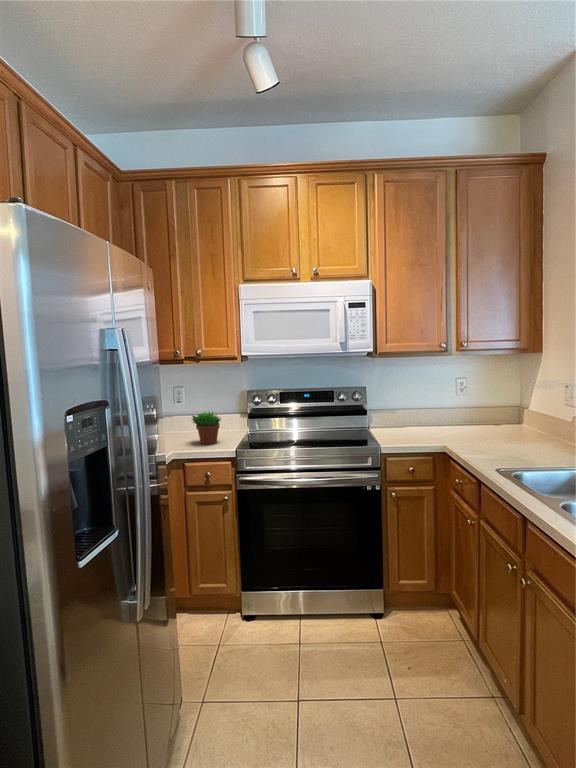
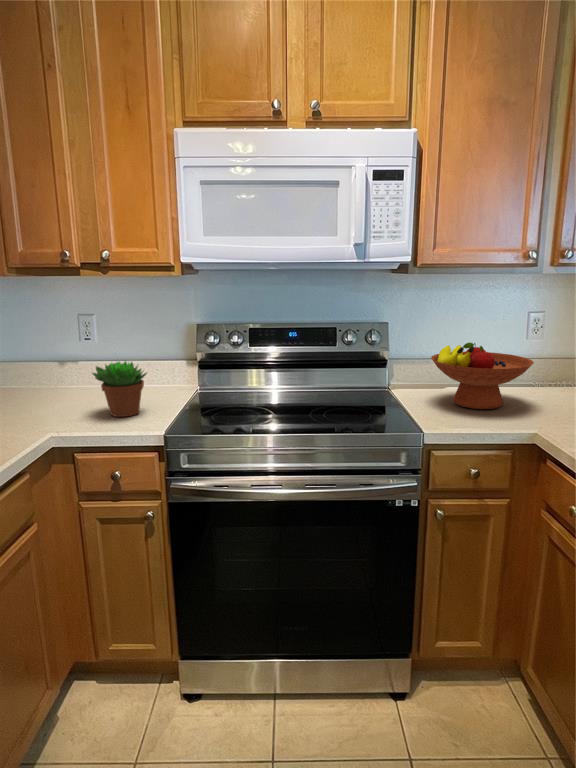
fruit bowl: none [389,397,448,436] -> present [431,343,534,409]

